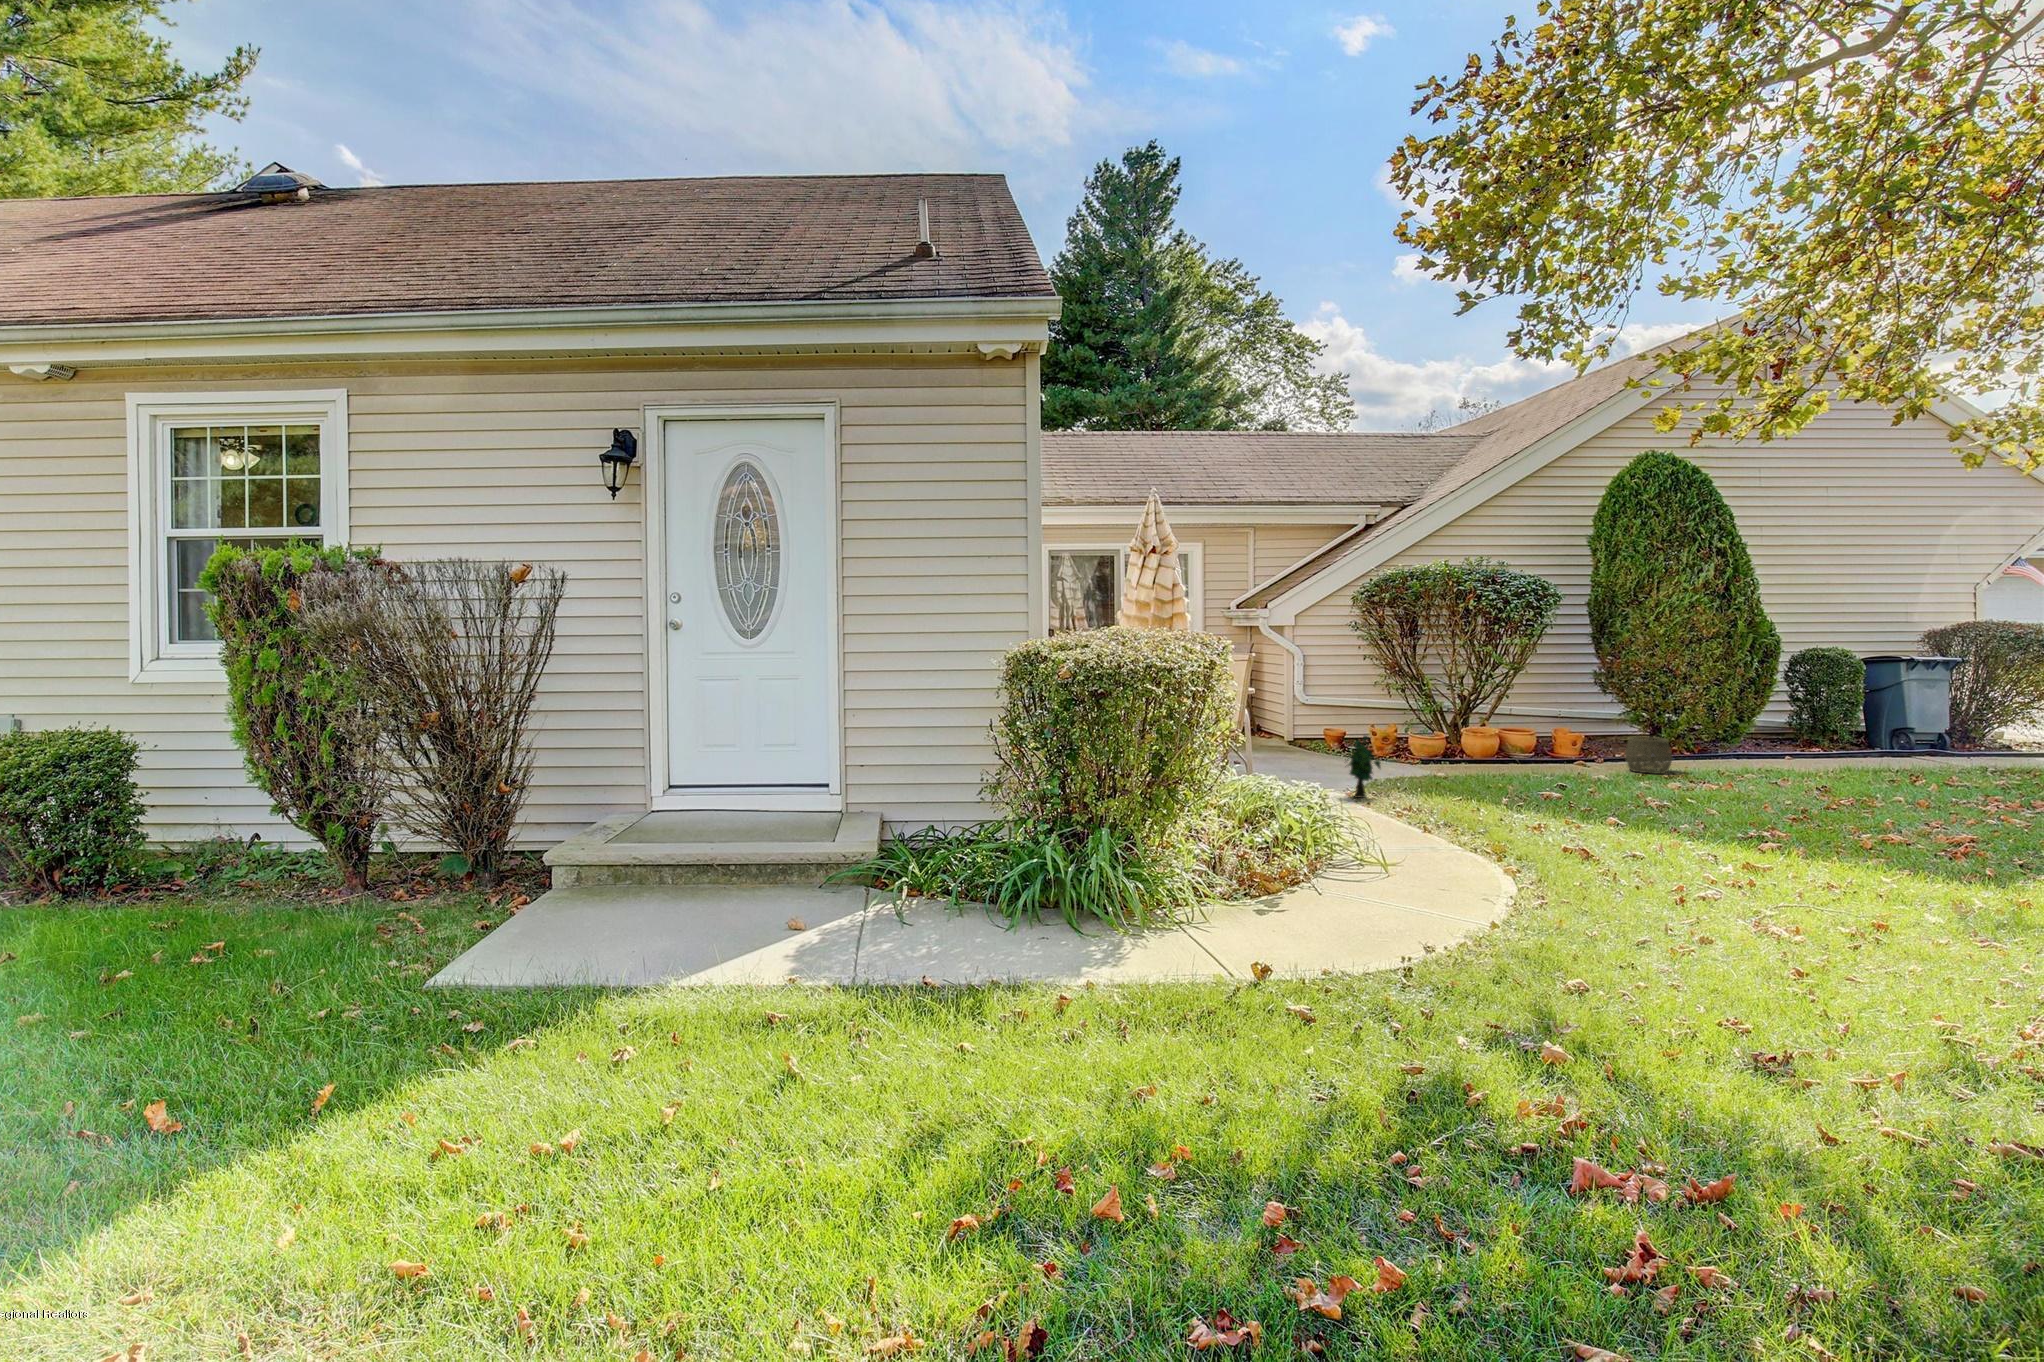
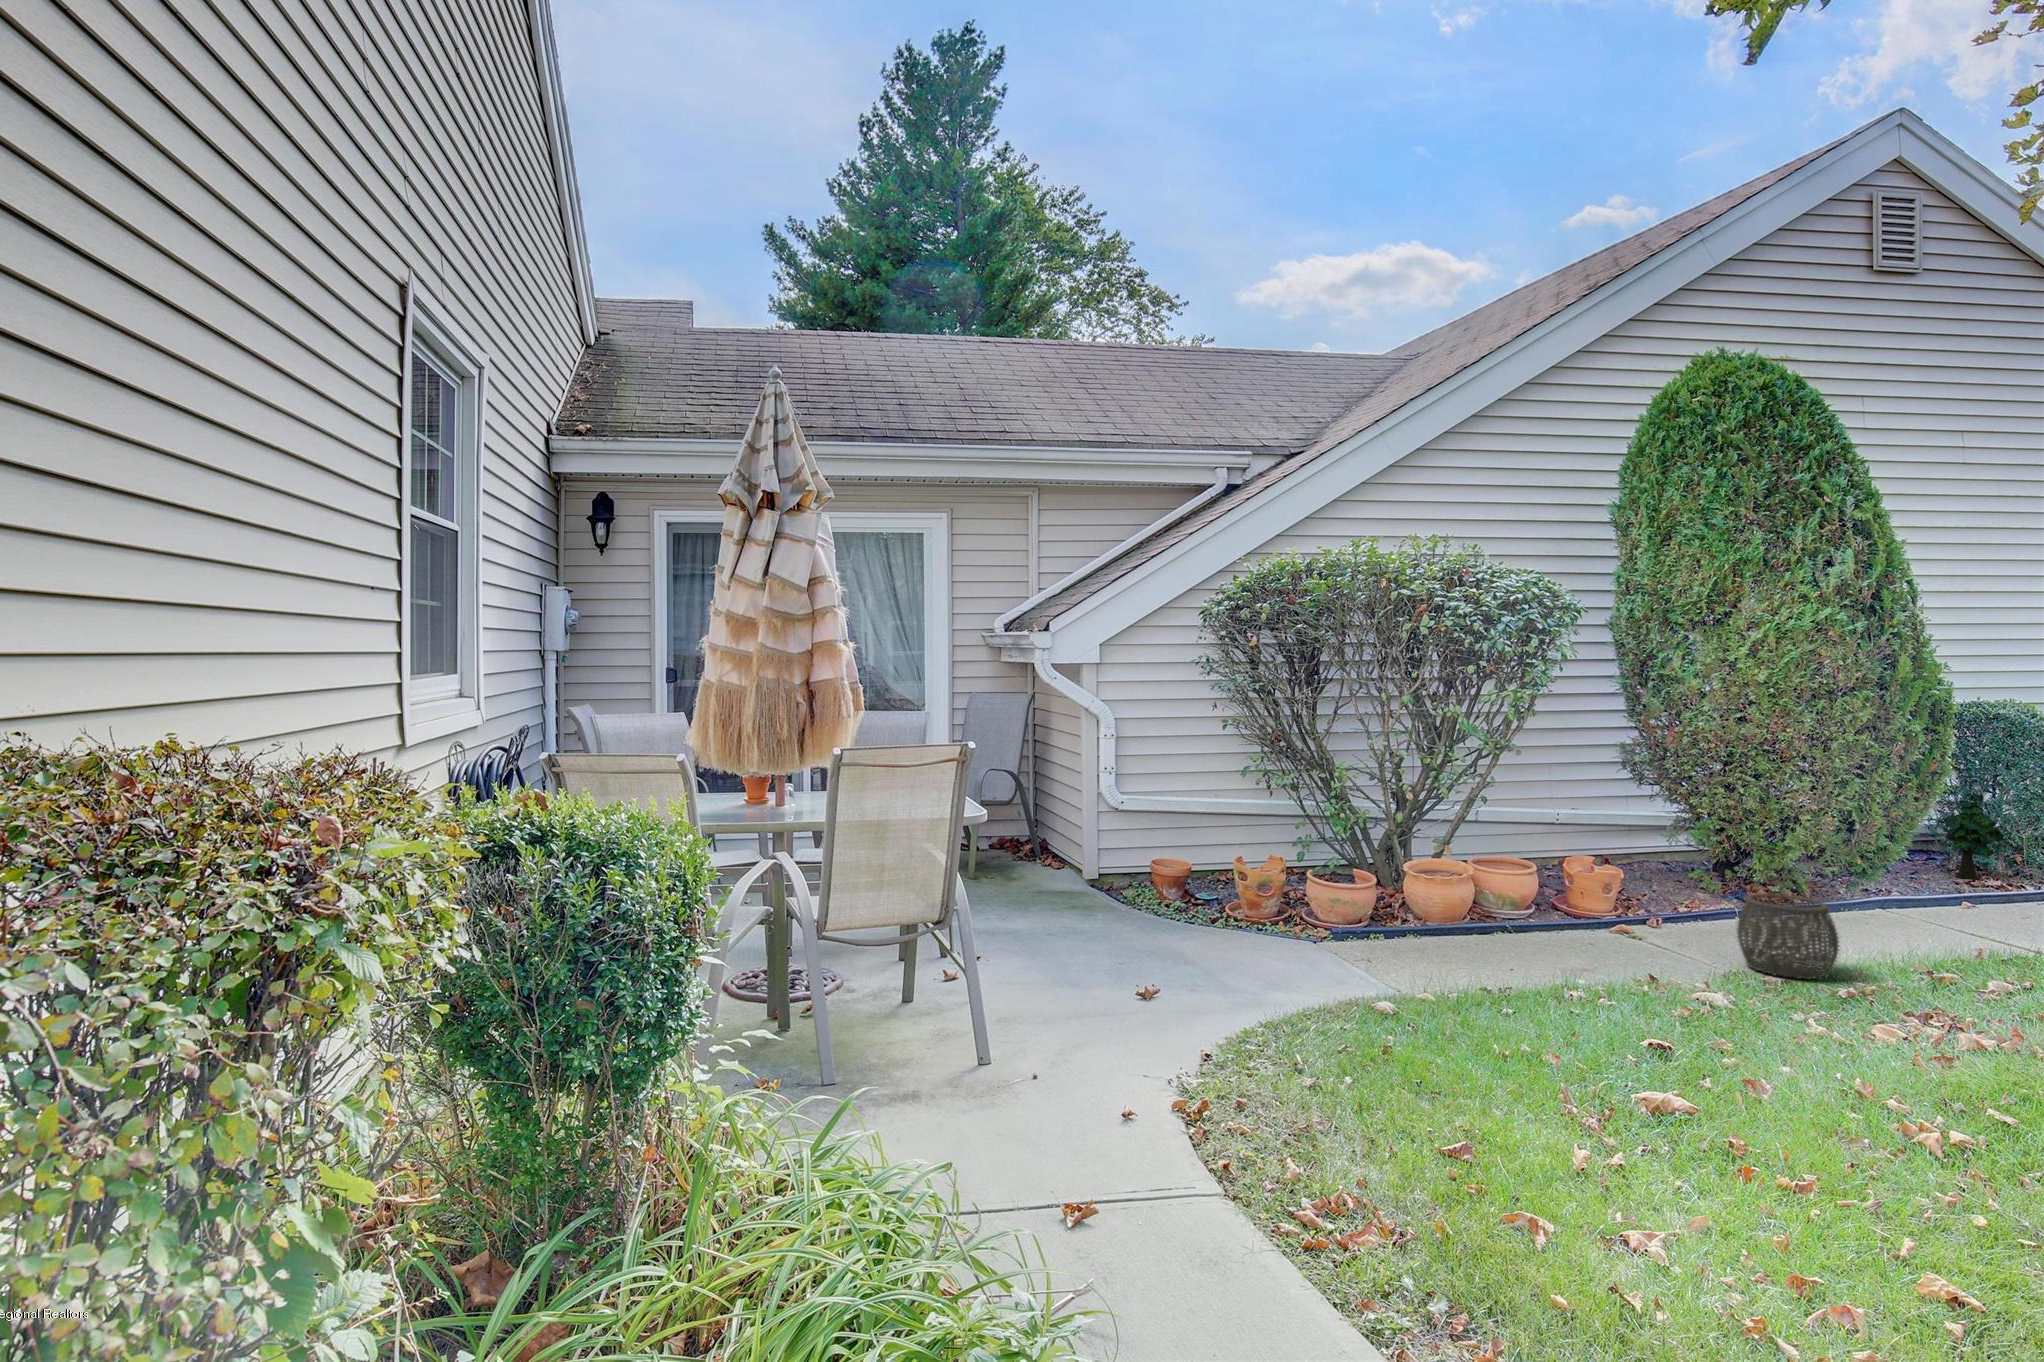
decorative plant: present [1347,736,1381,798] -> present [1937,795,2004,879]

